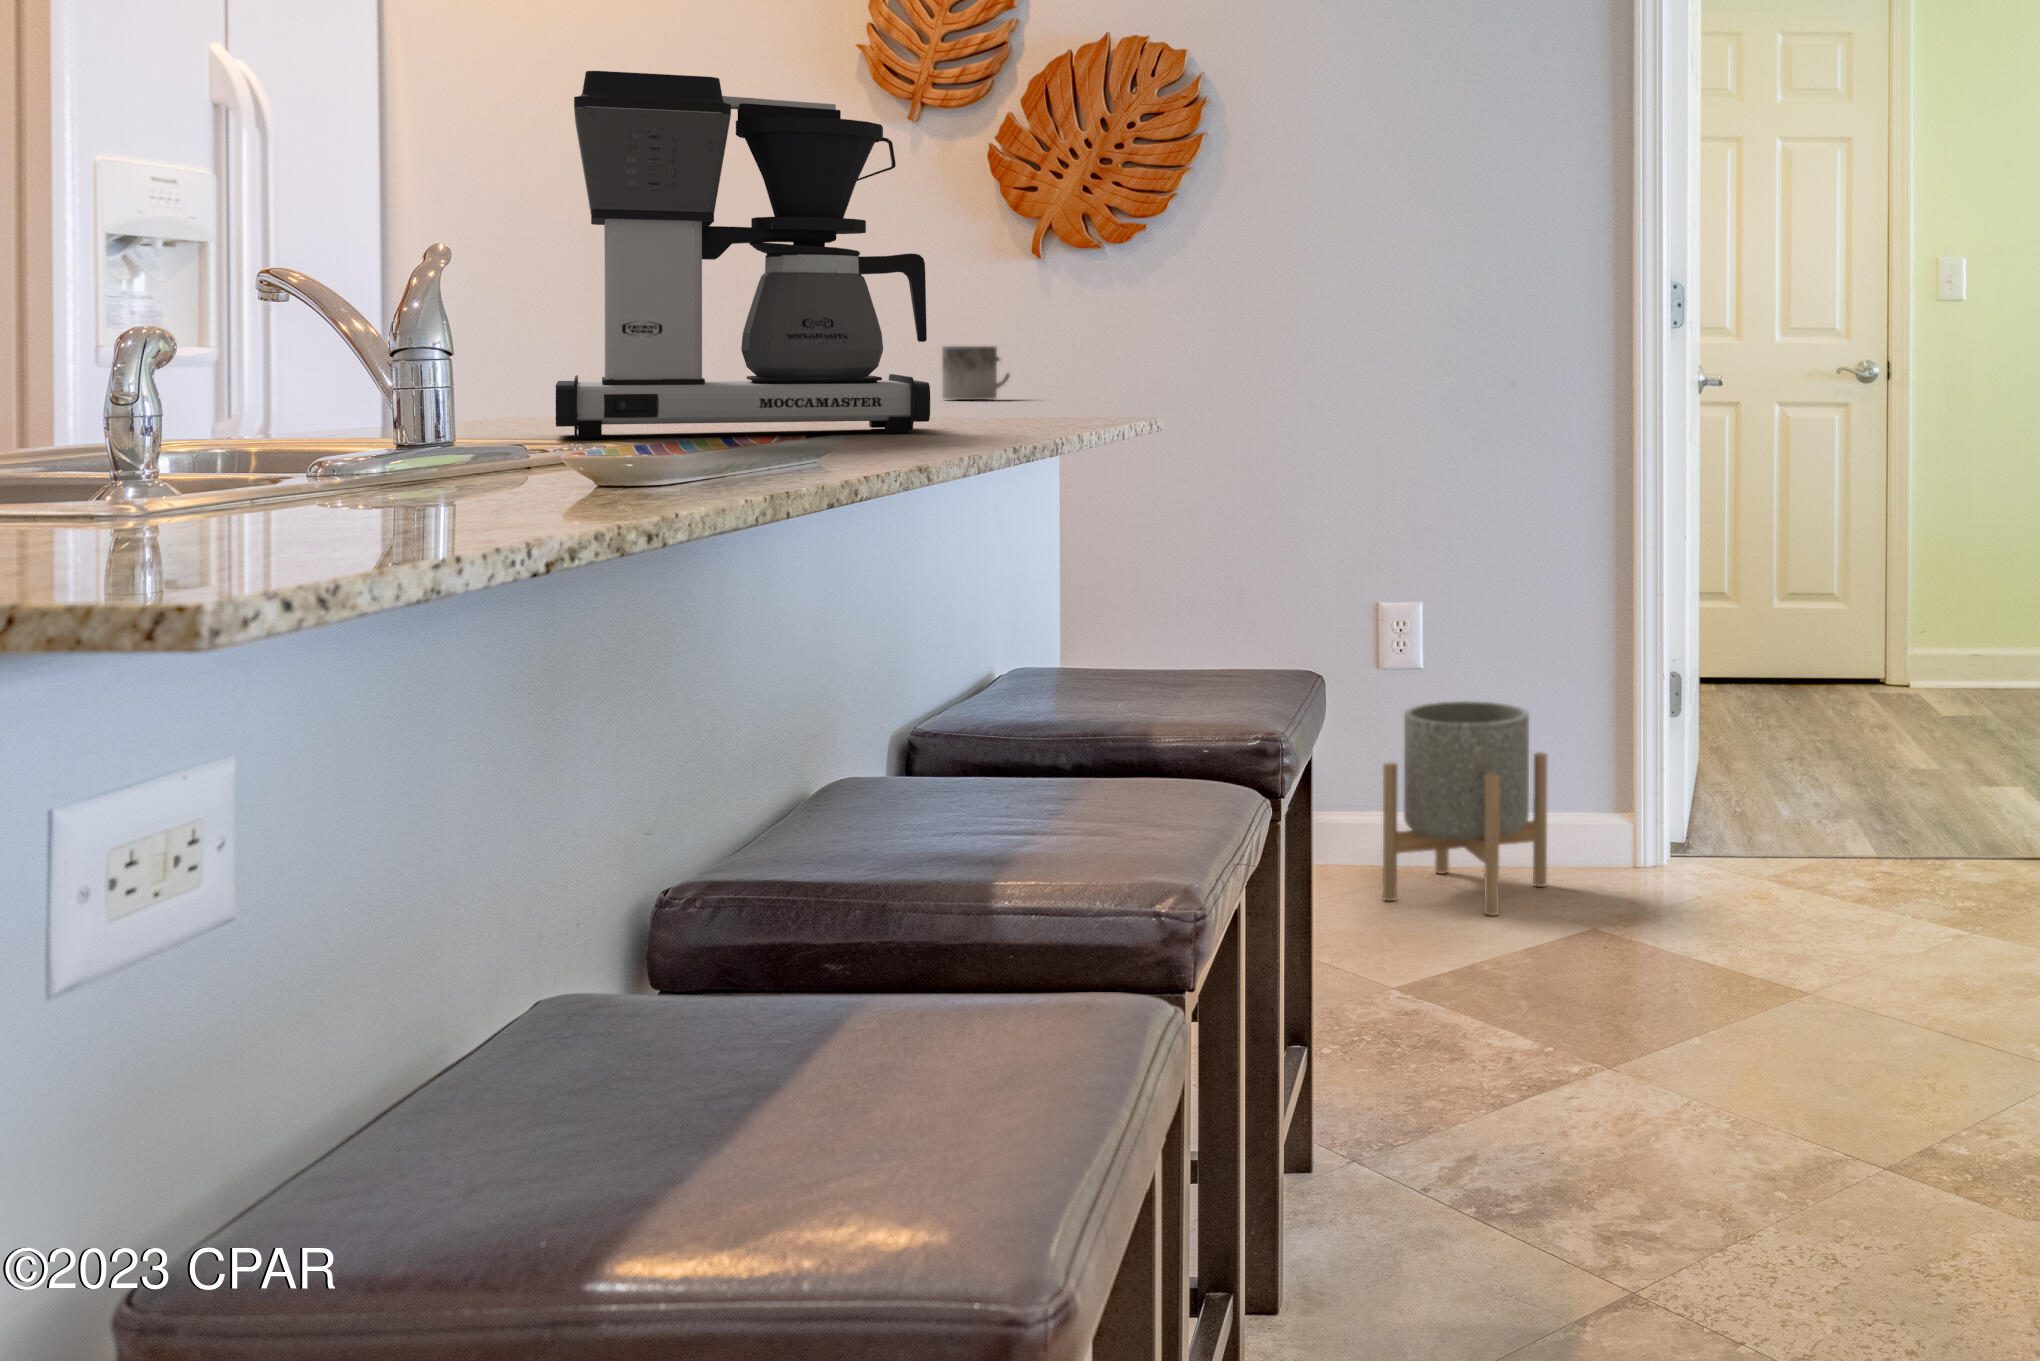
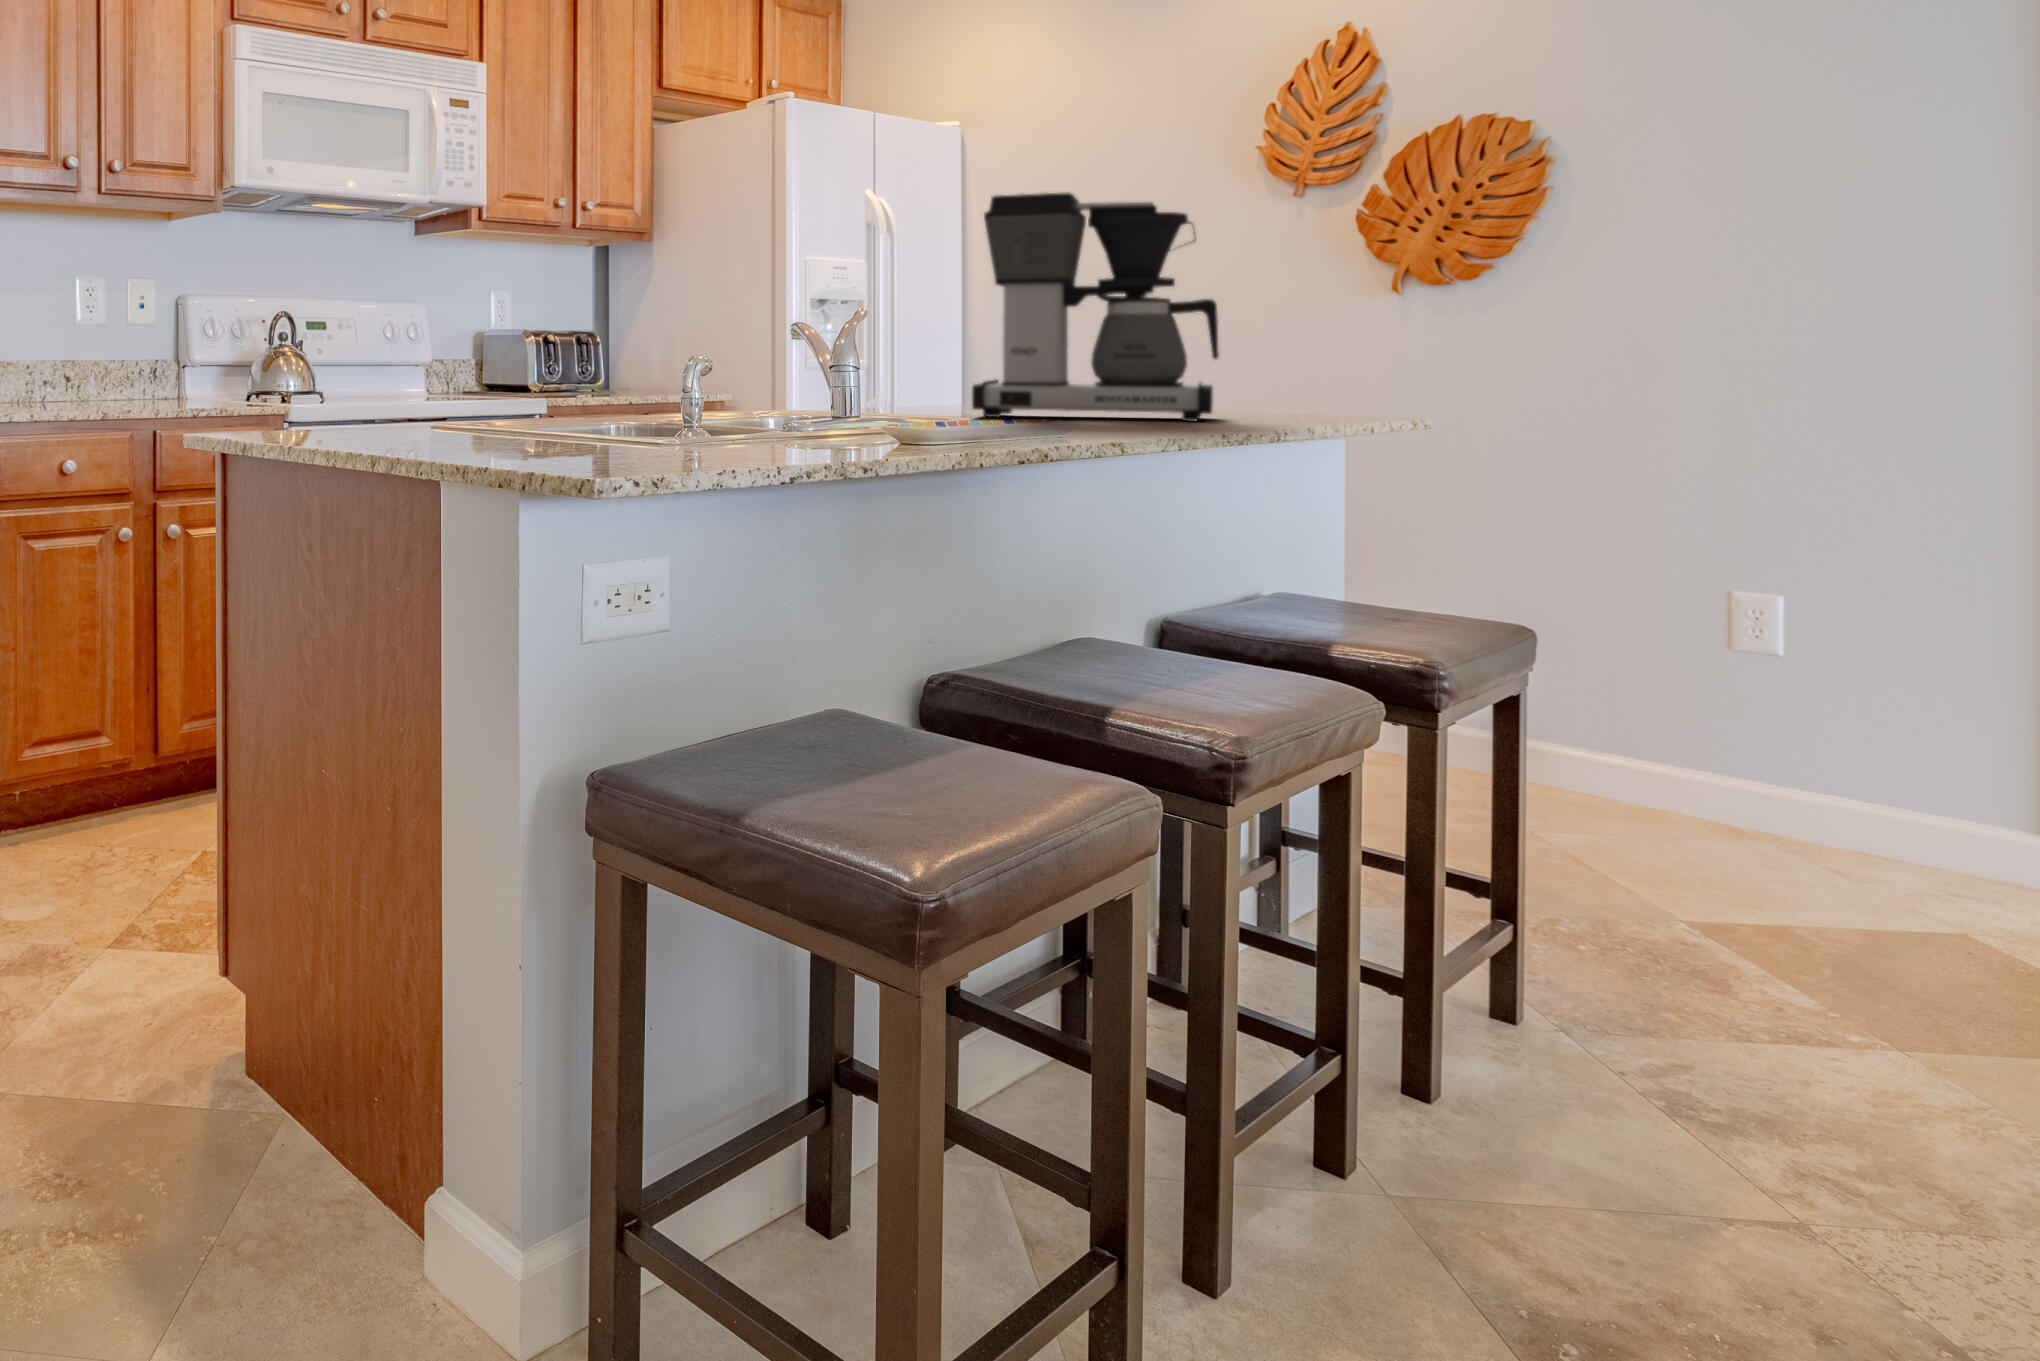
mug: present [942,346,1009,400] -> none [1322,360,1381,401]
planter: present [1383,701,1547,916] -> none [1718,686,1929,892]

